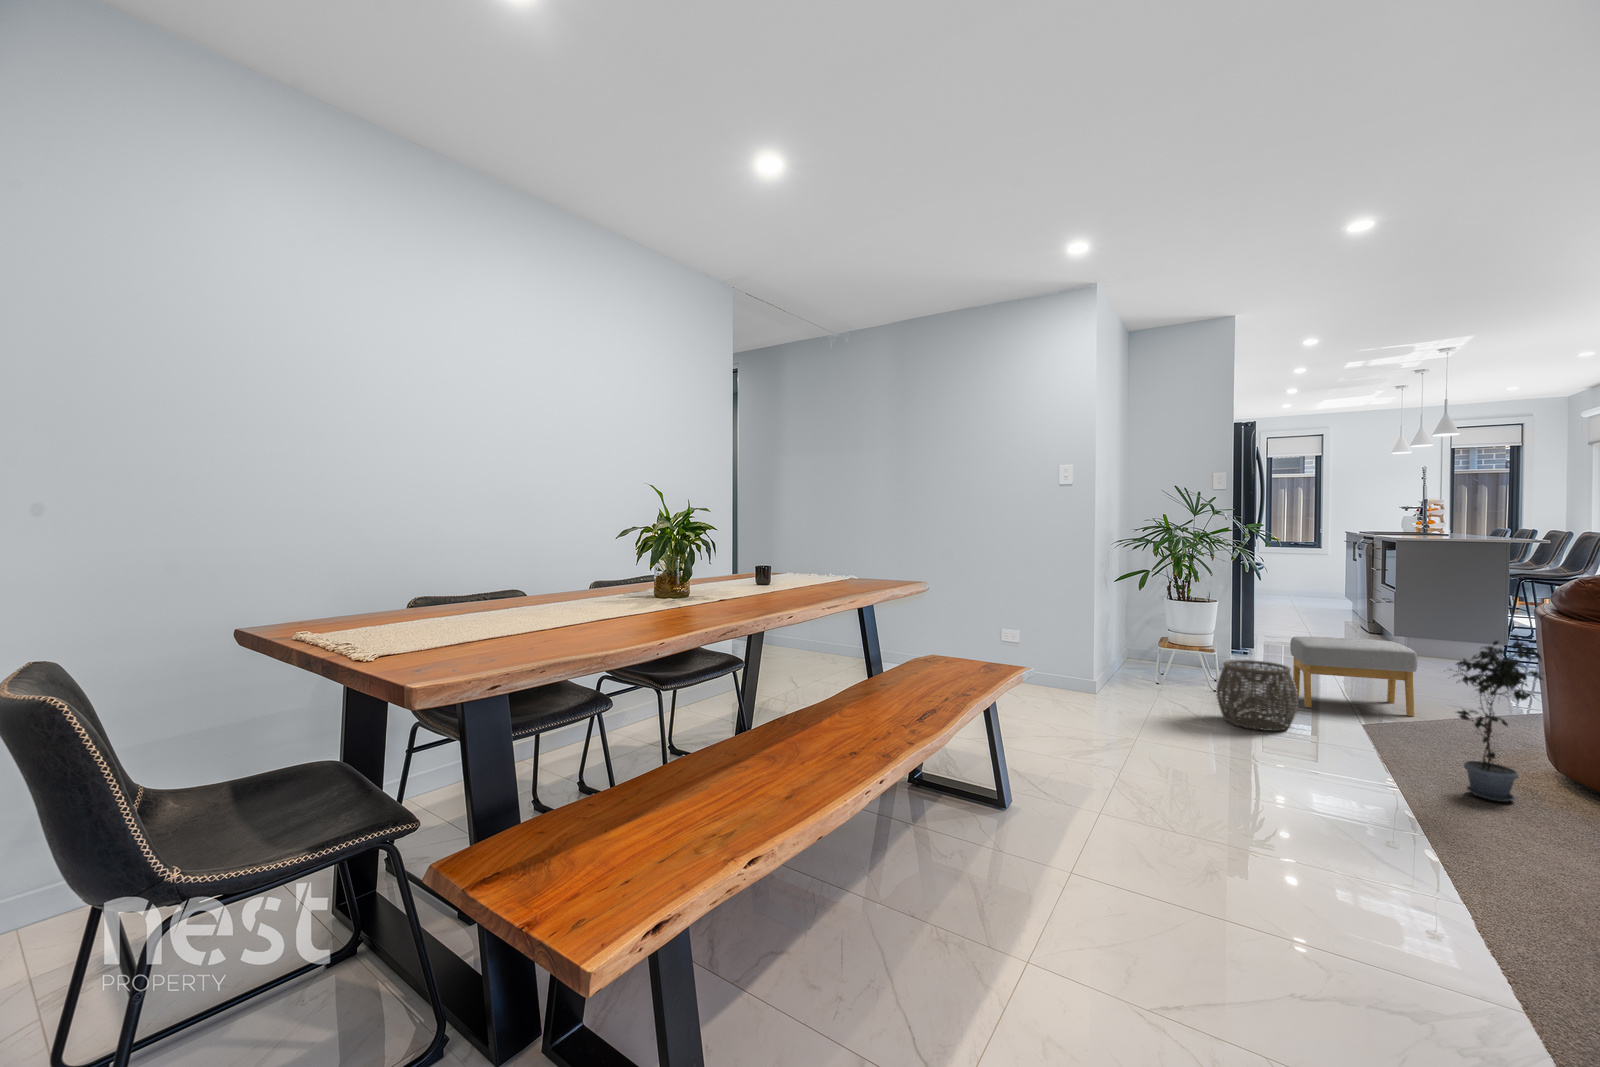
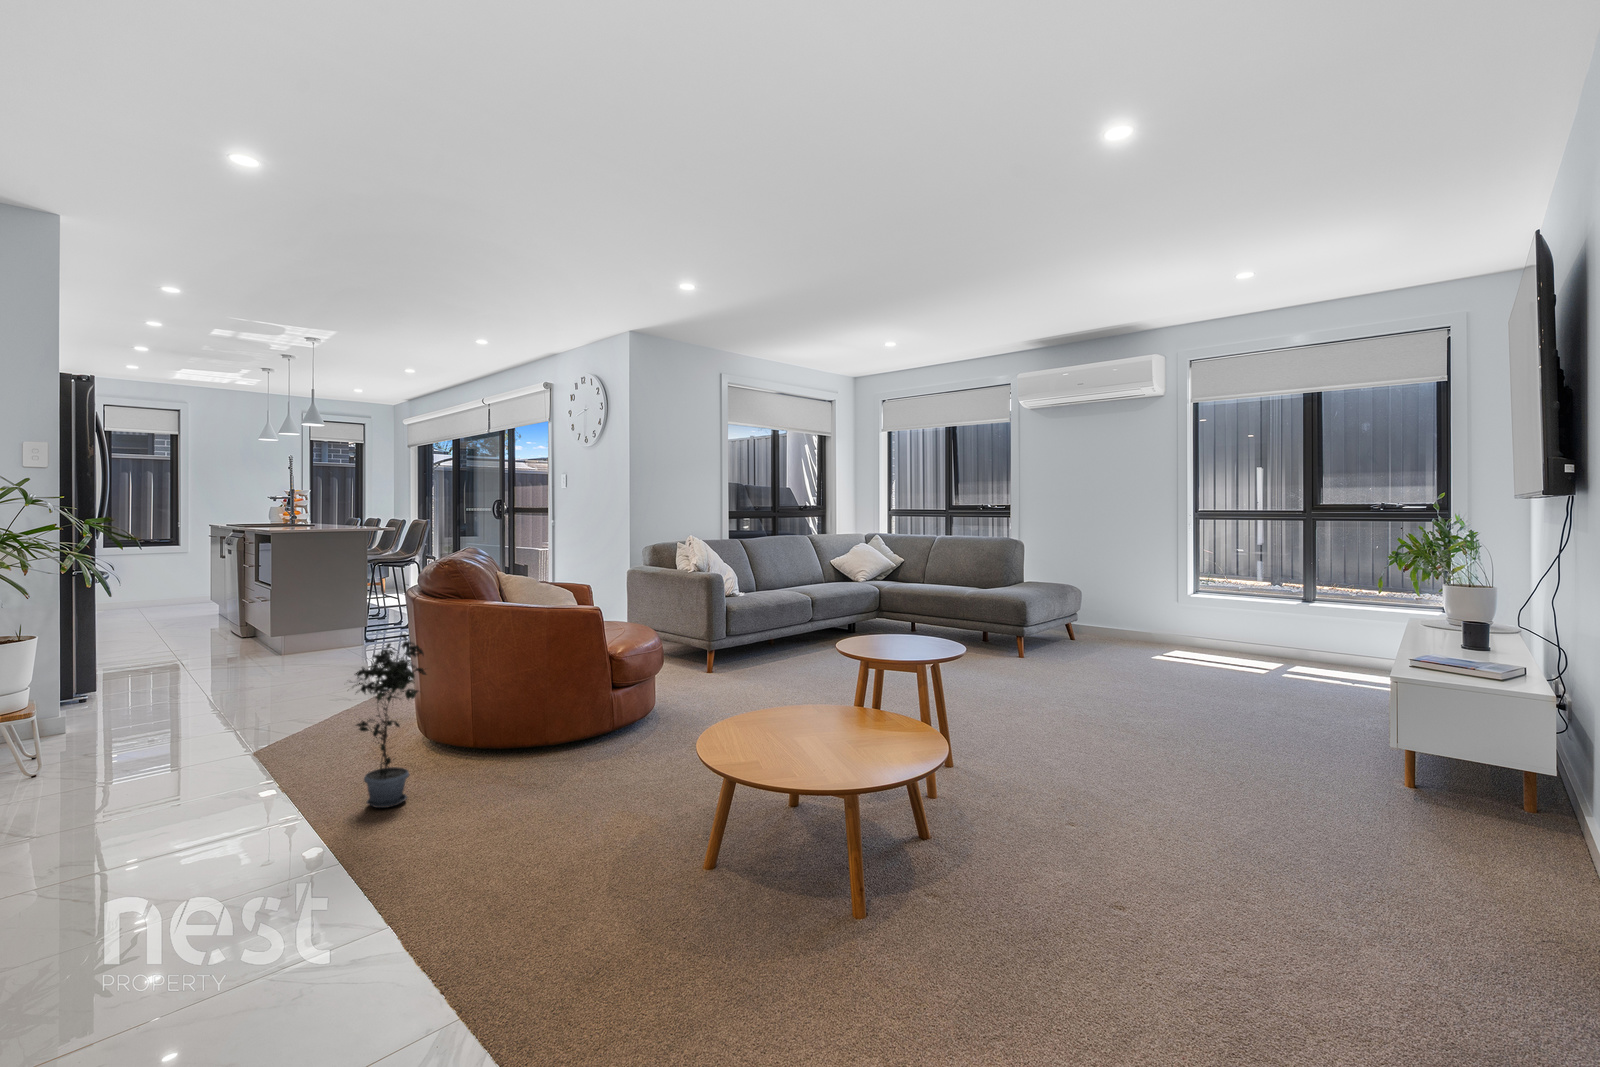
footstool: present [1290,636,1417,716] -> none [156,652,305,755]
woven basket: present [1216,660,1298,731] -> none [41,711,174,818]

